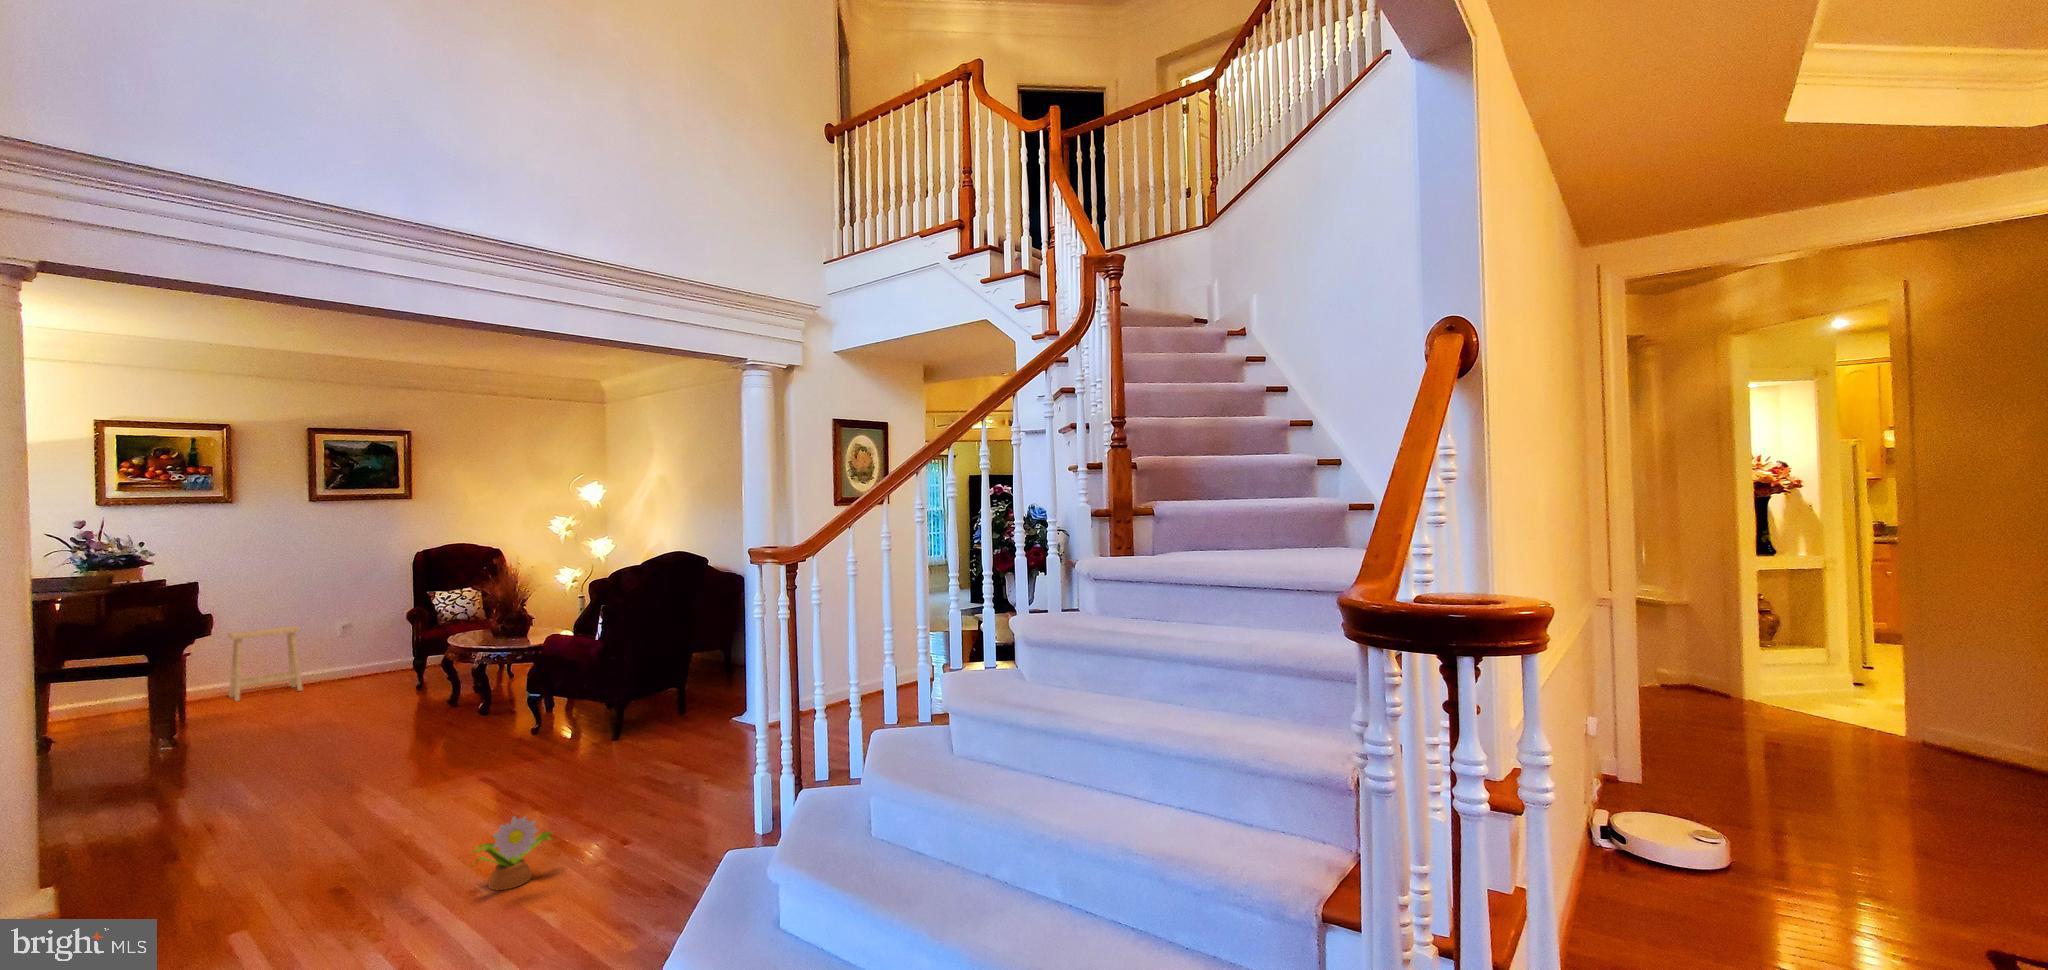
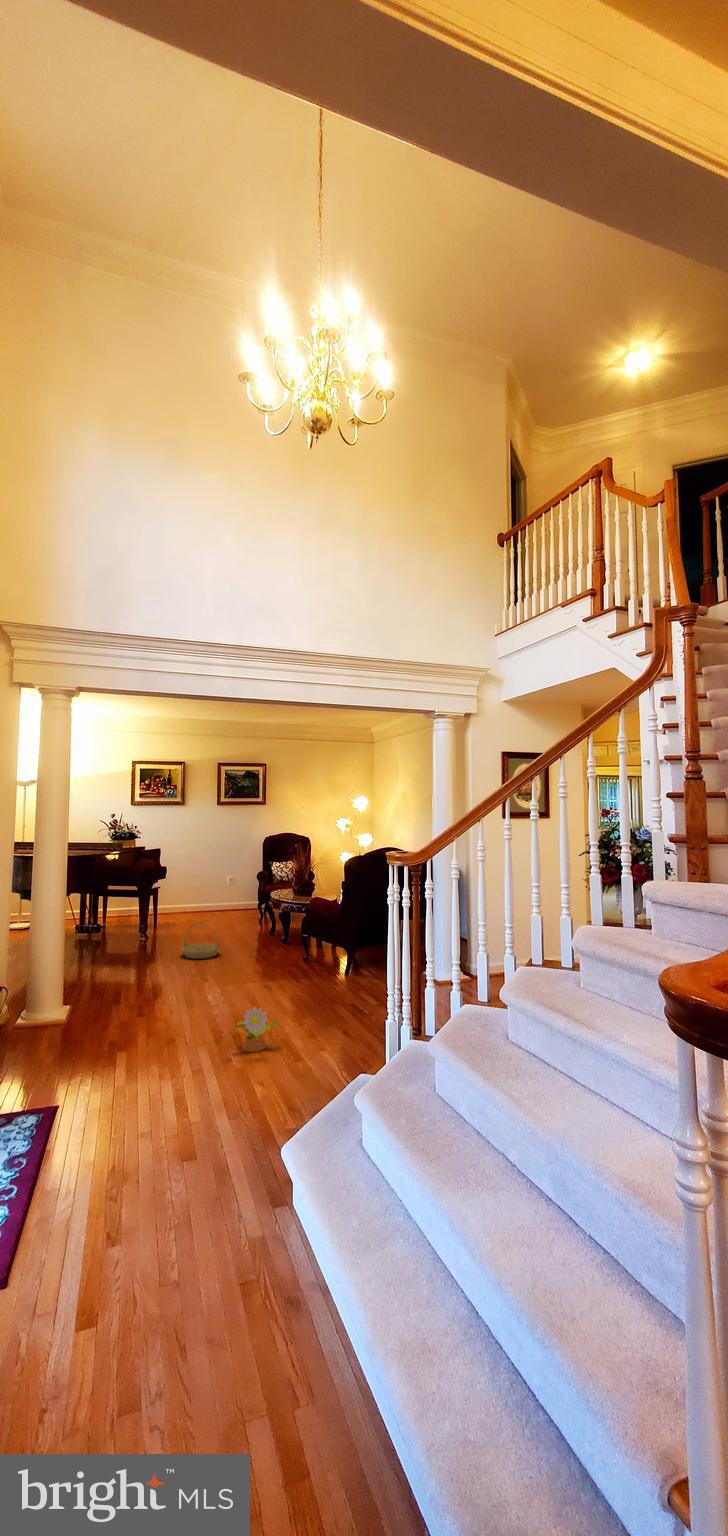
footstool: present [228,626,302,702] -> none [178,876,209,916]
basket: none [277,703,366,769] -> present [182,922,220,959]

